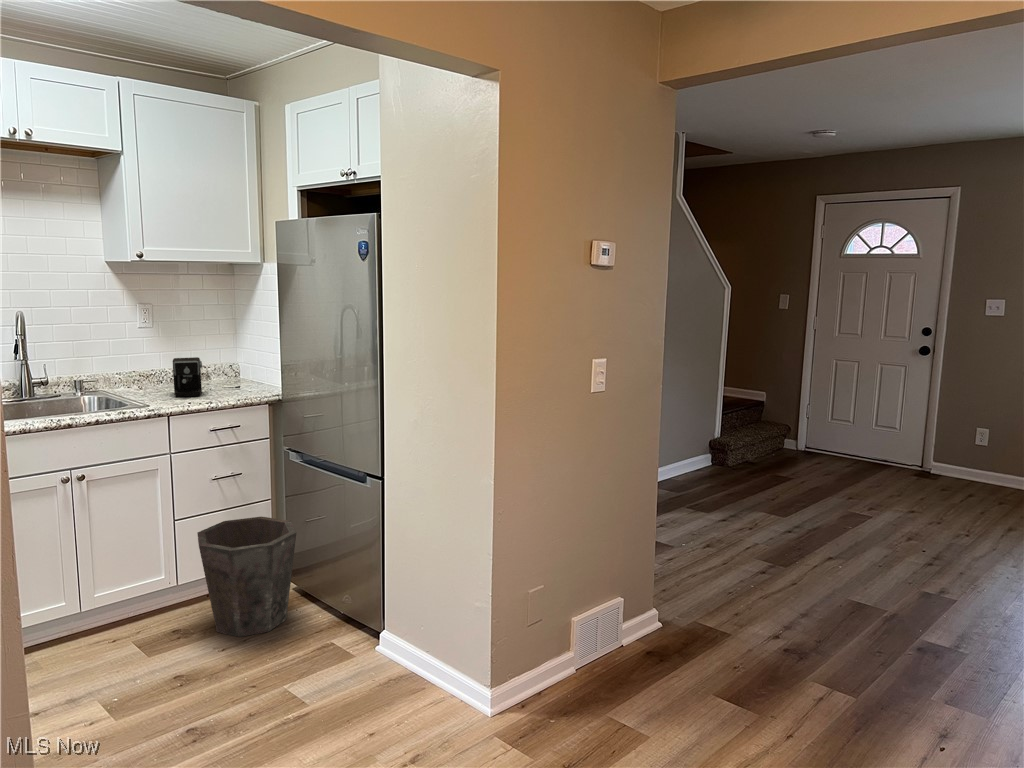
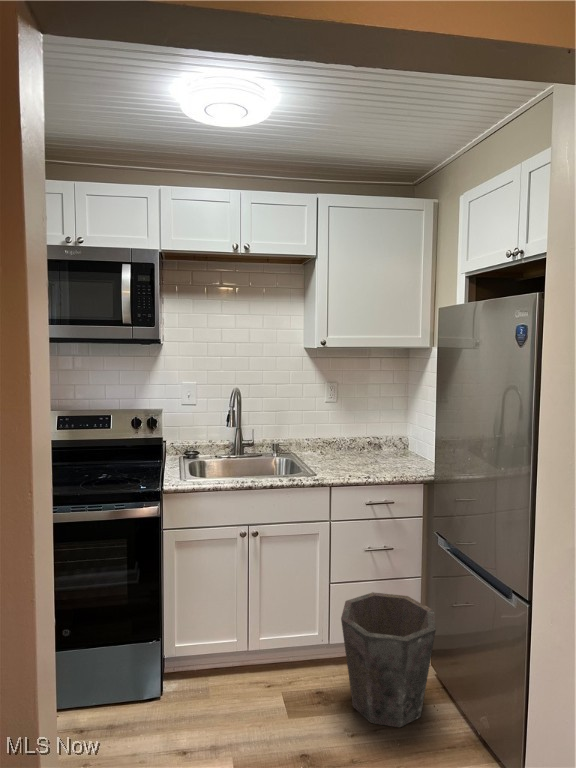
coffee maker: present [173,357,240,397] -> none [343,431,402,468]

